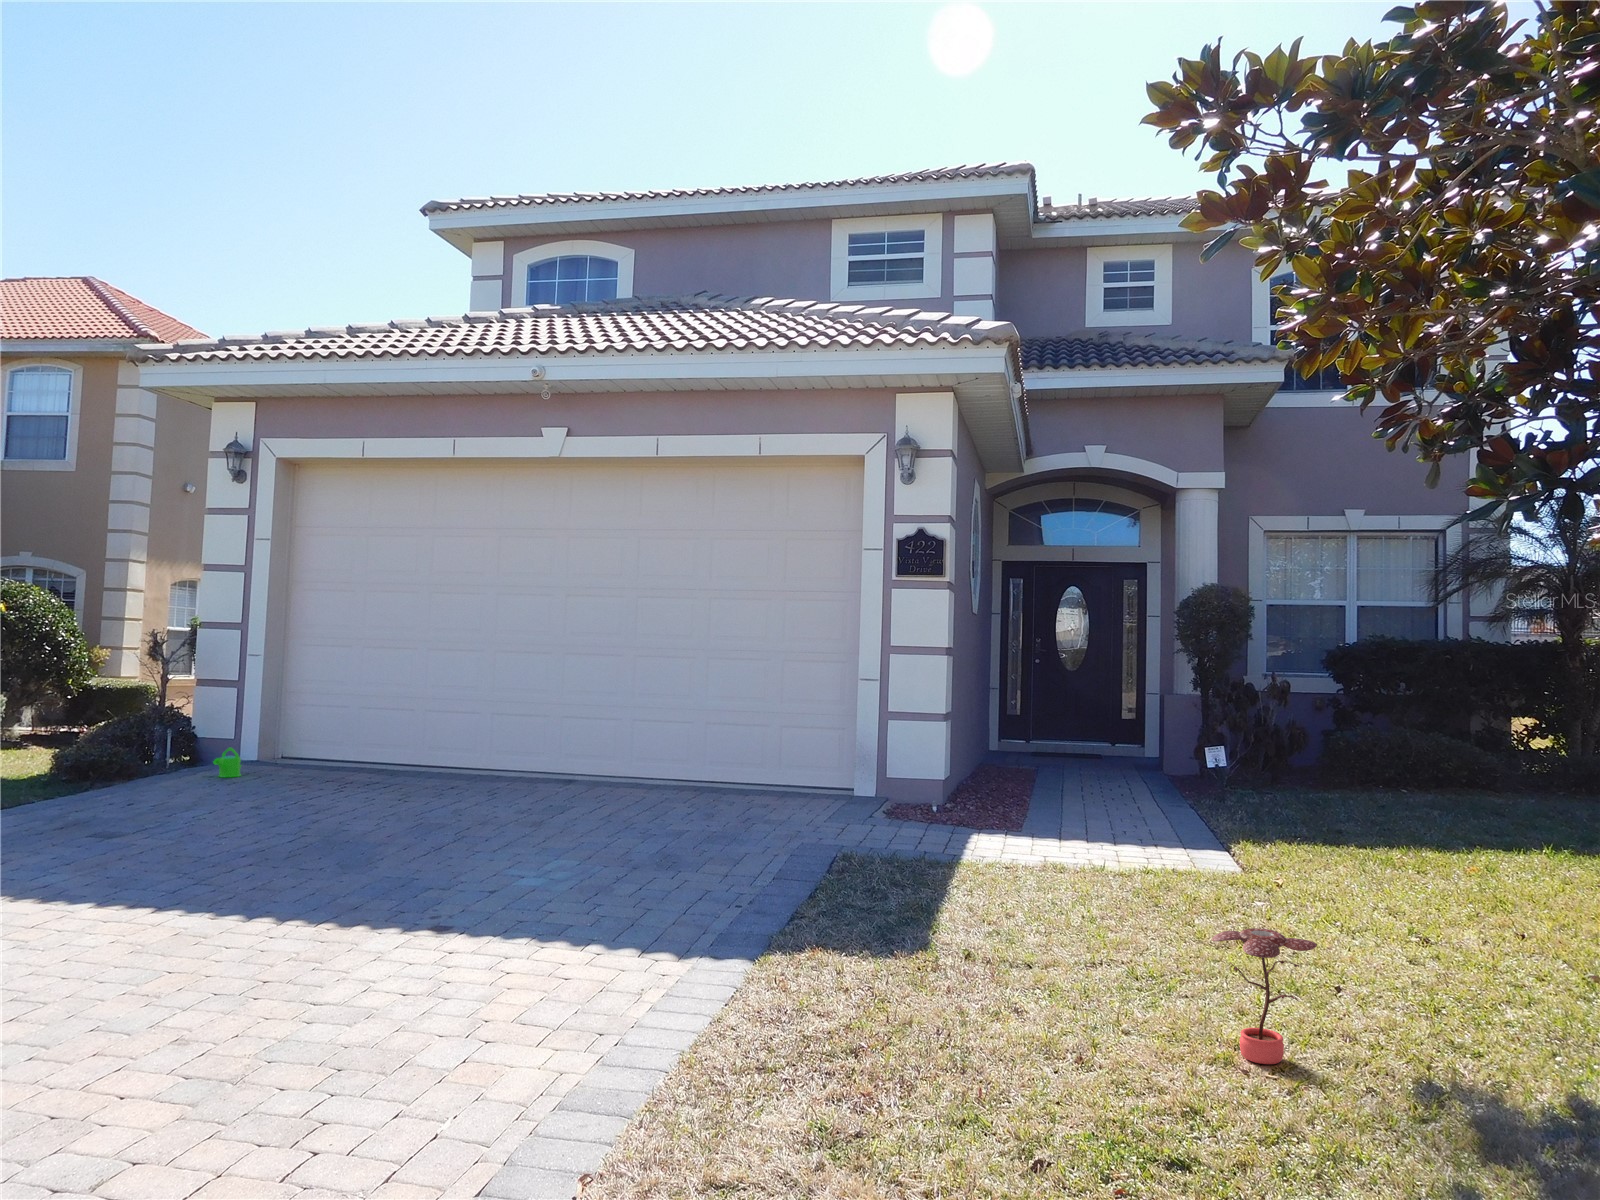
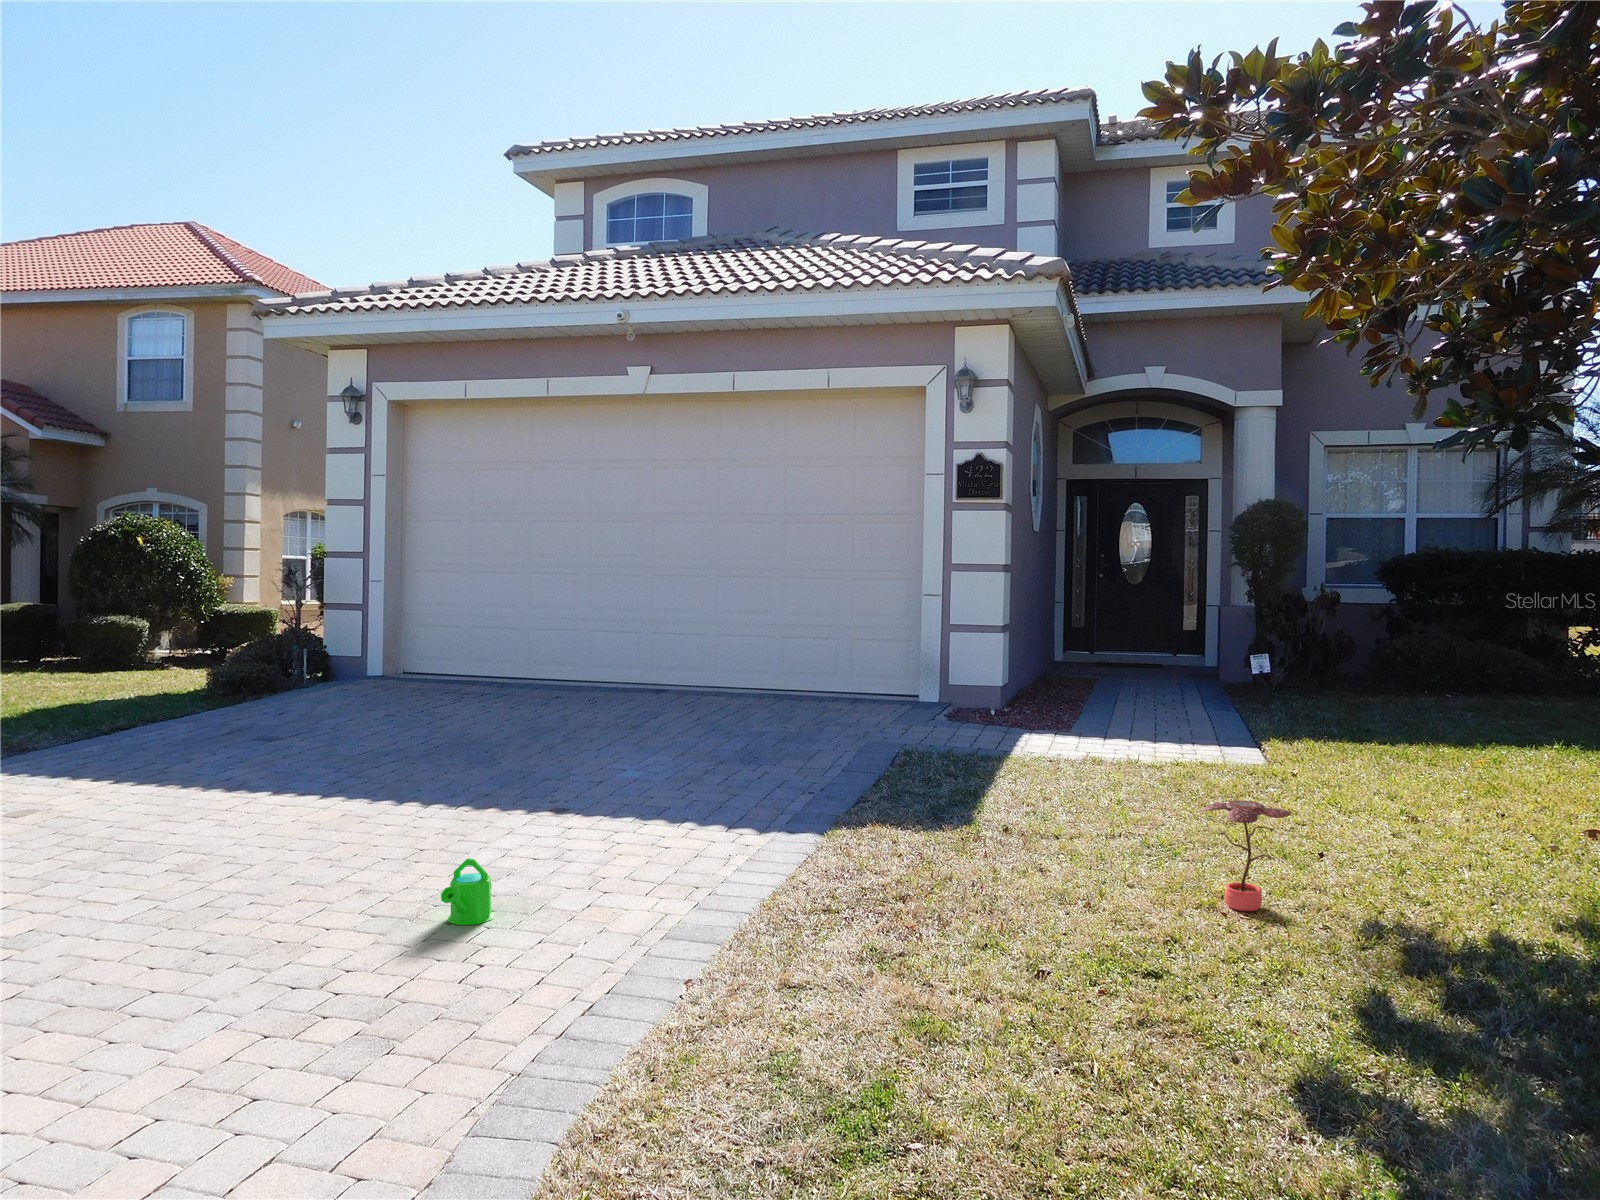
watering can: present [213,748,241,778] -> present [441,859,495,925]

